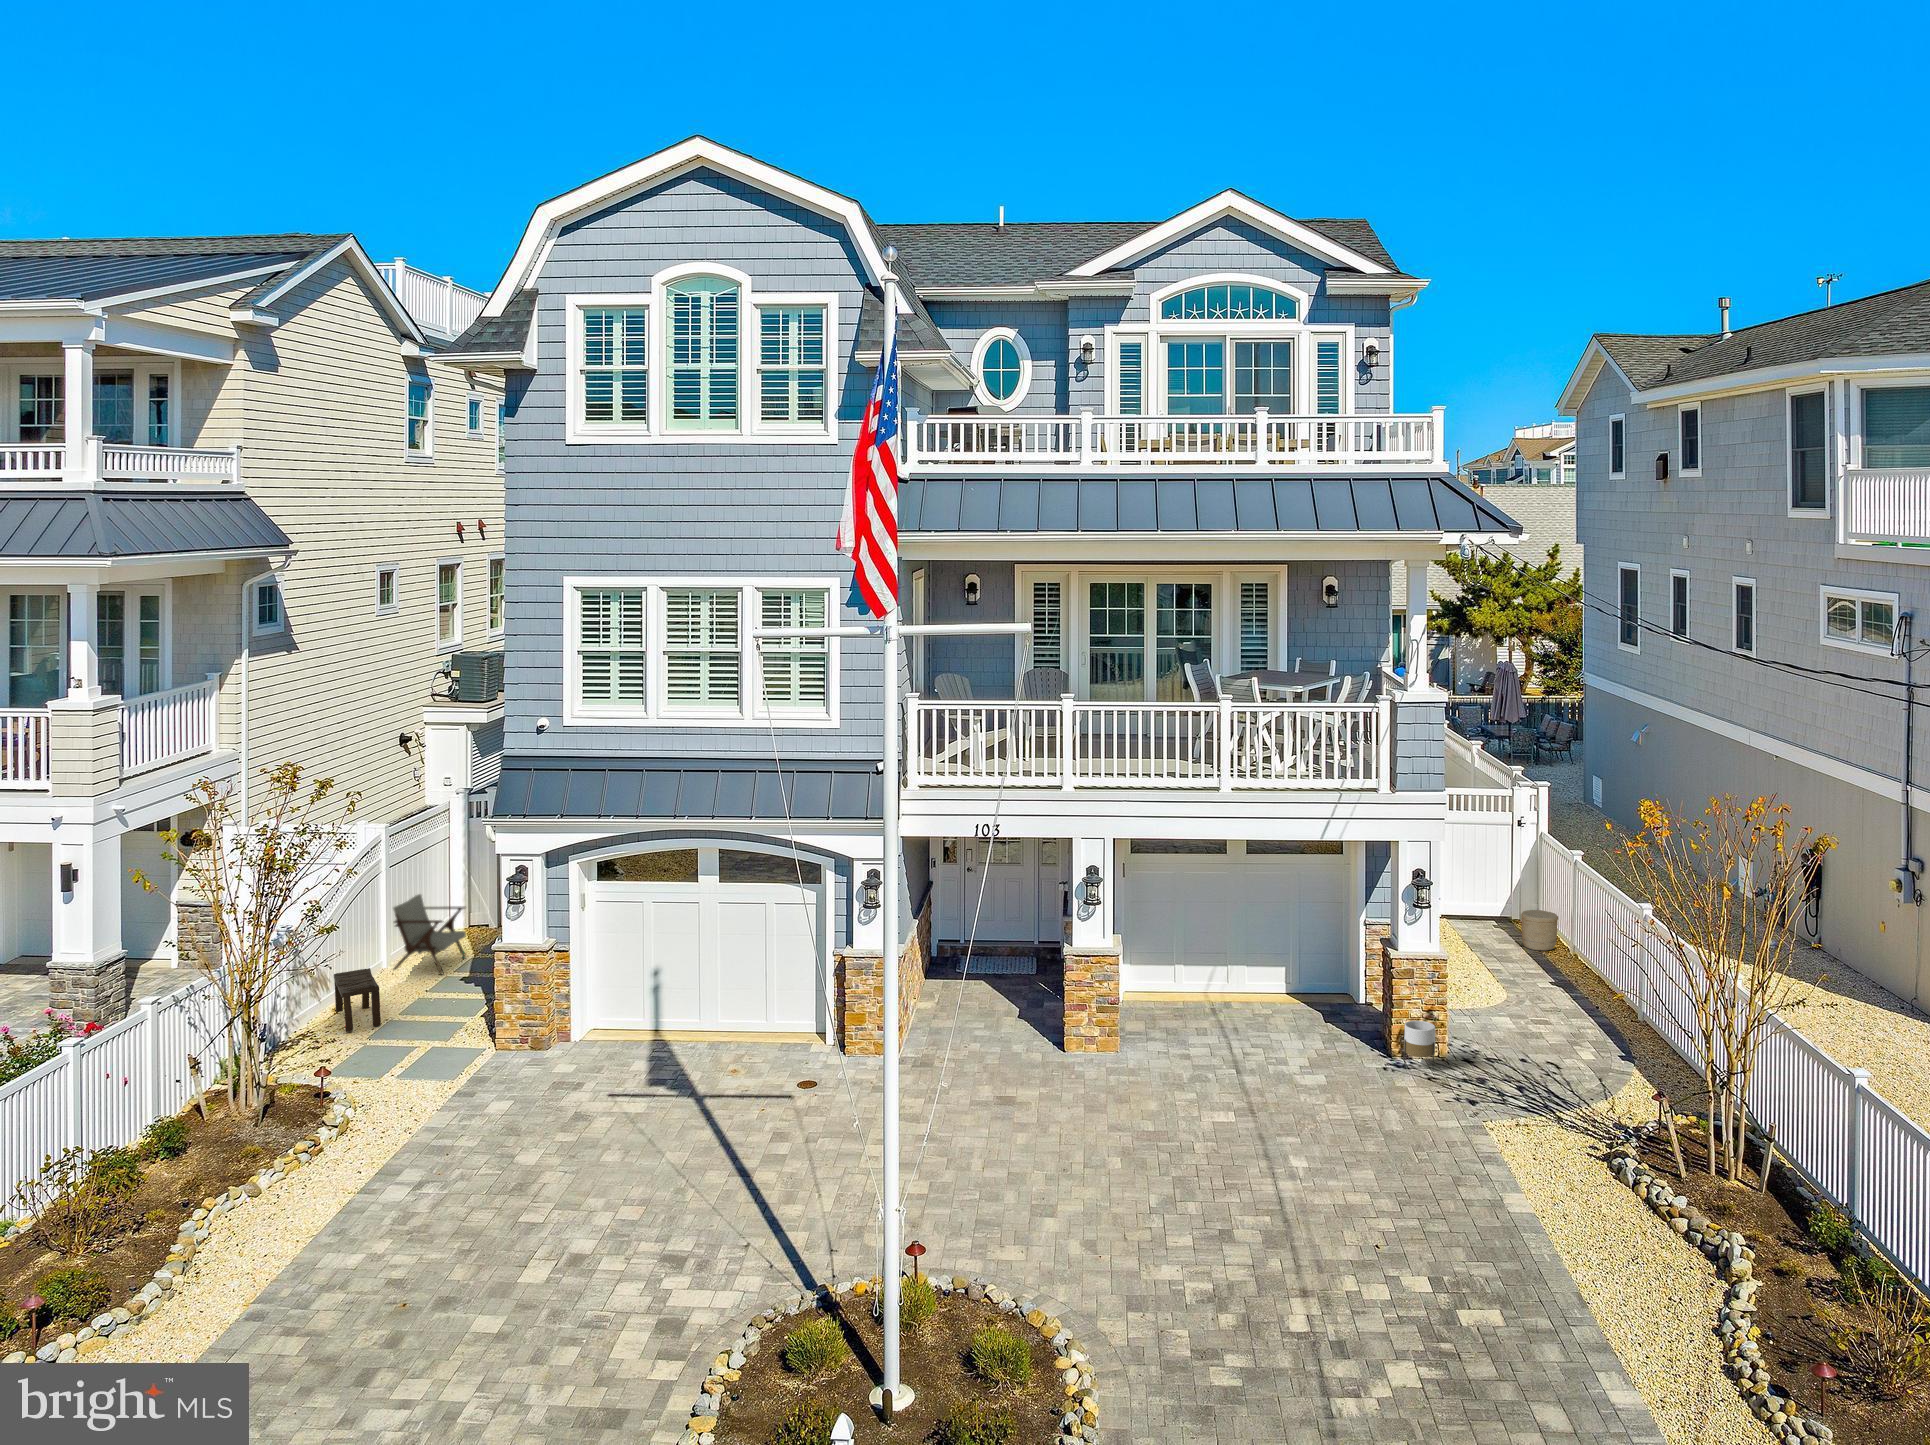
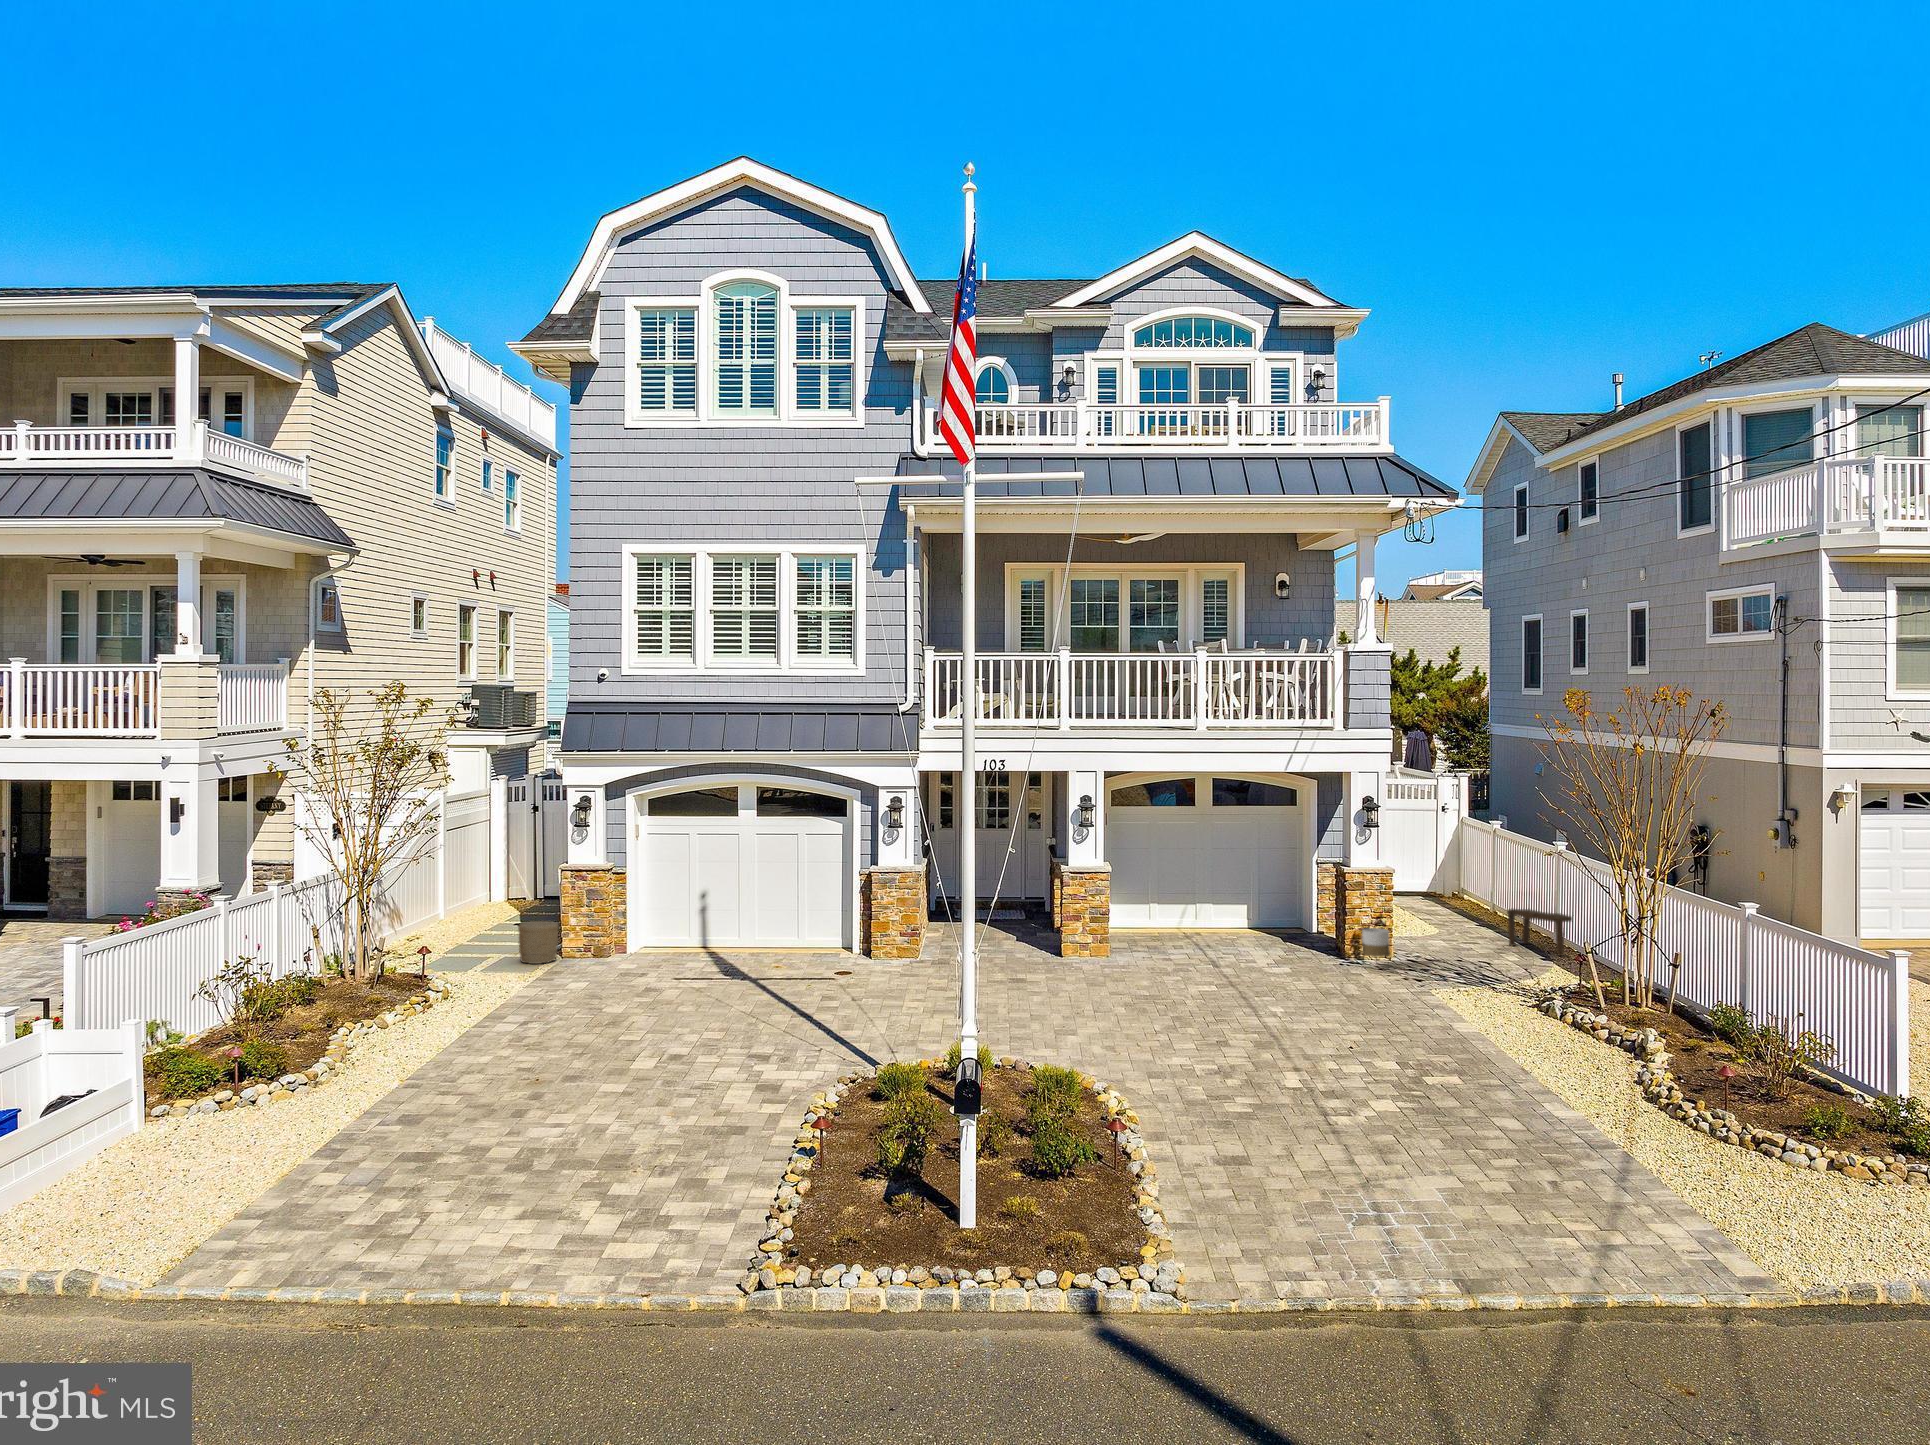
lounge chair: present [393,894,466,974] -> none [434,852,503,920]
woven basket: present [1521,910,1558,951] -> present [518,921,558,964]
bench: present [334,968,381,1032] -> present [1507,909,1573,956]

